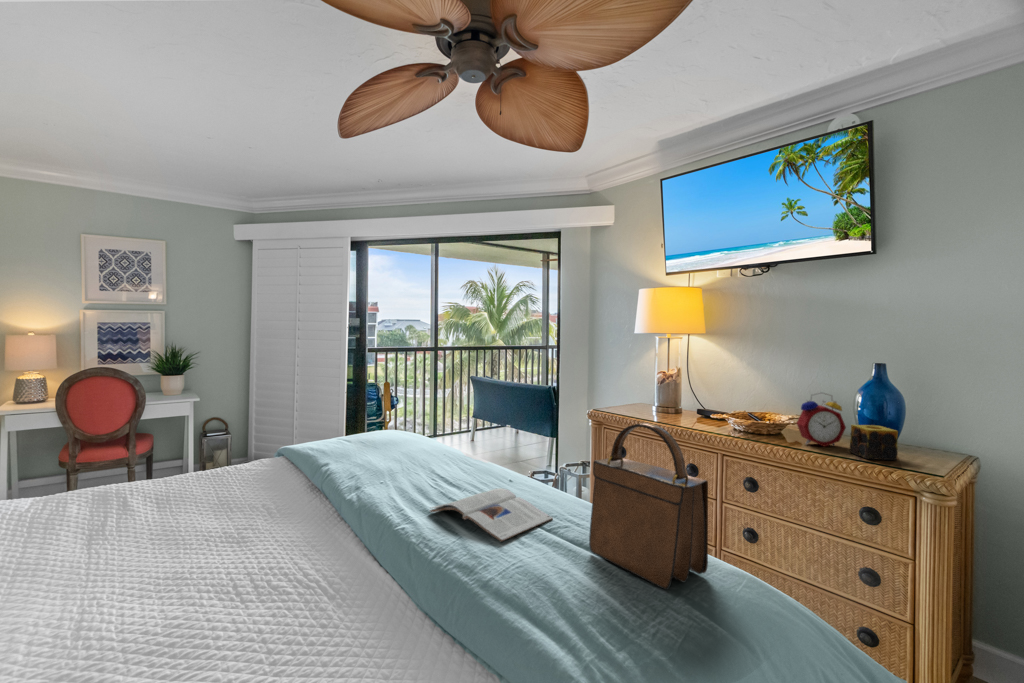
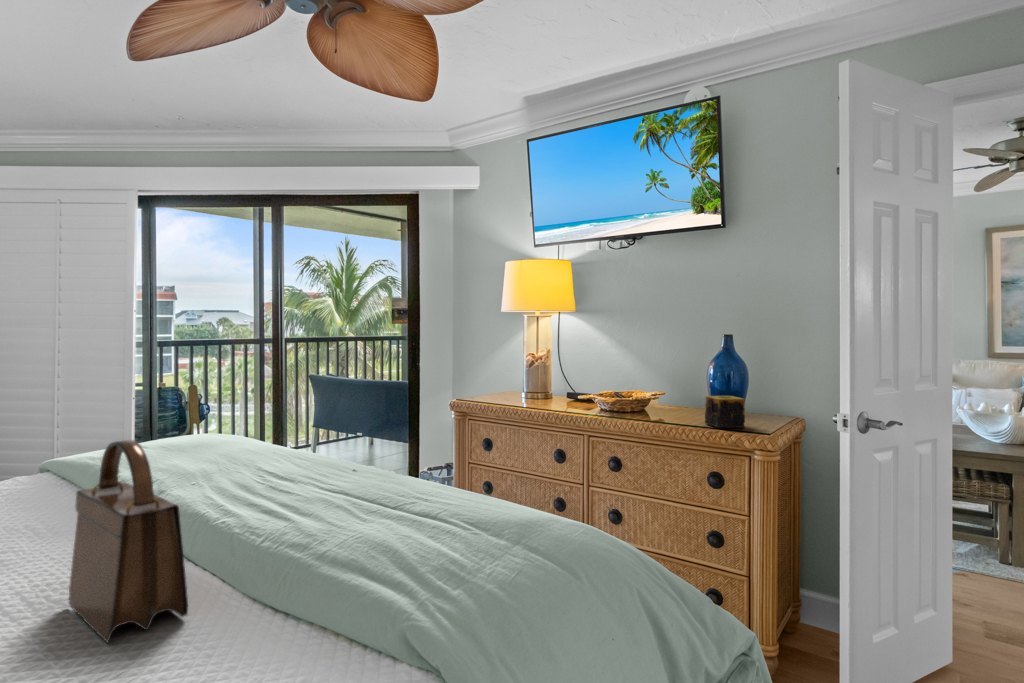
alarm clock: present [797,392,846,446] -> none [658,366,703,421]
handbag: present [589,423,708,590] -> present [69,440,188,642]
magazine: present [430,488,553,541] -> none [255,474,399,522]

